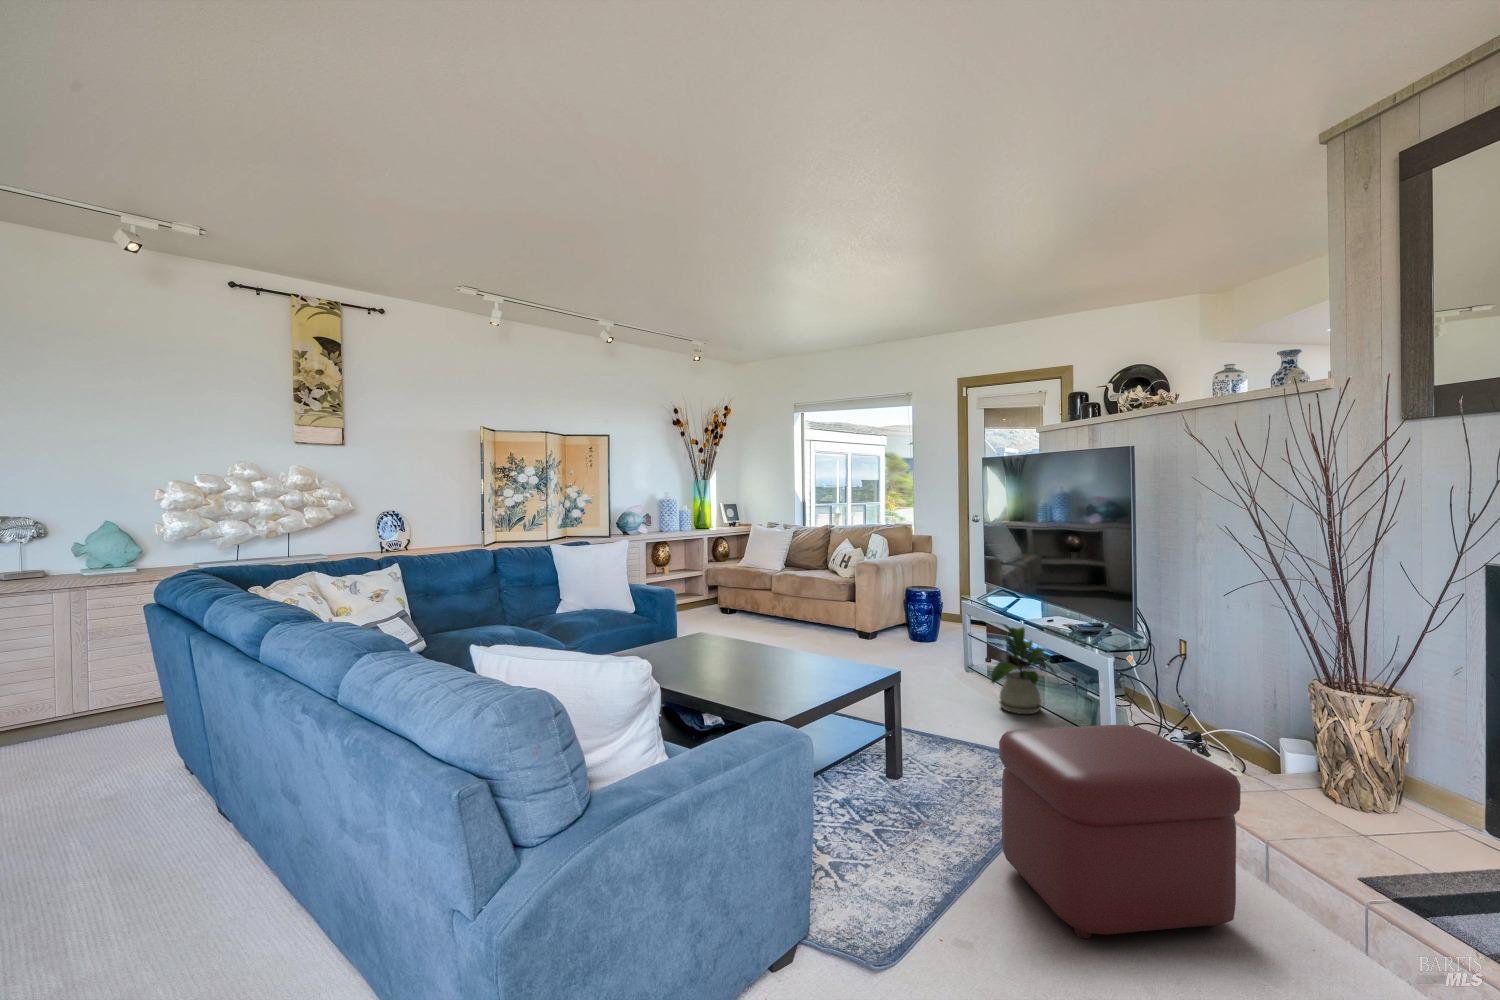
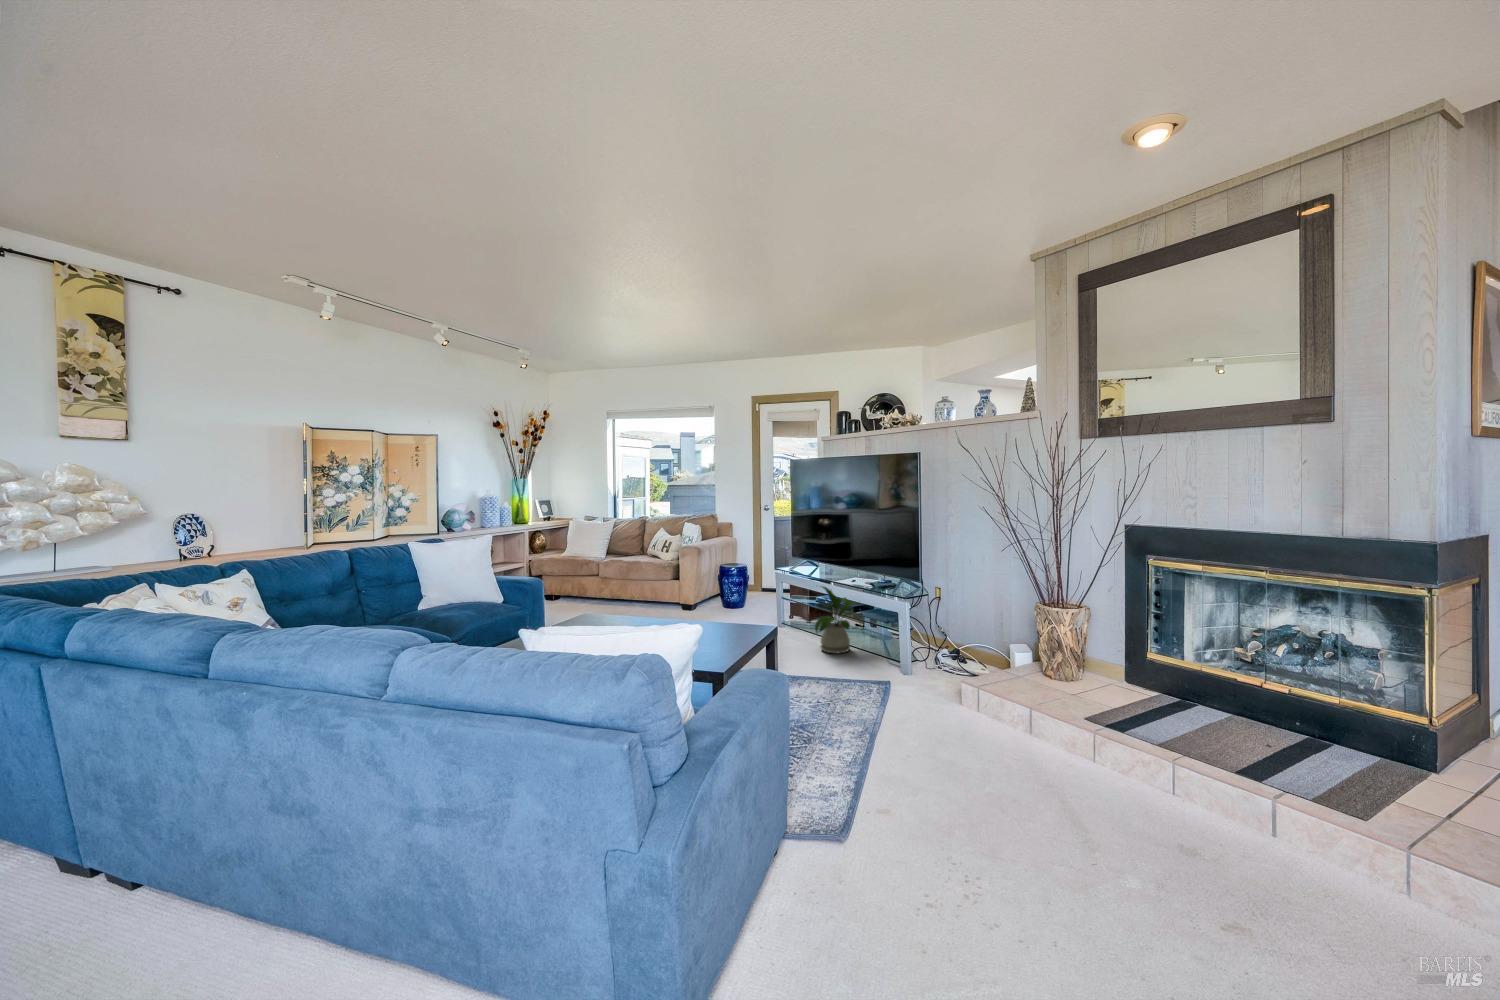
ottoman: present [999,725,1241,938] -> none [876,644,1028,787]

